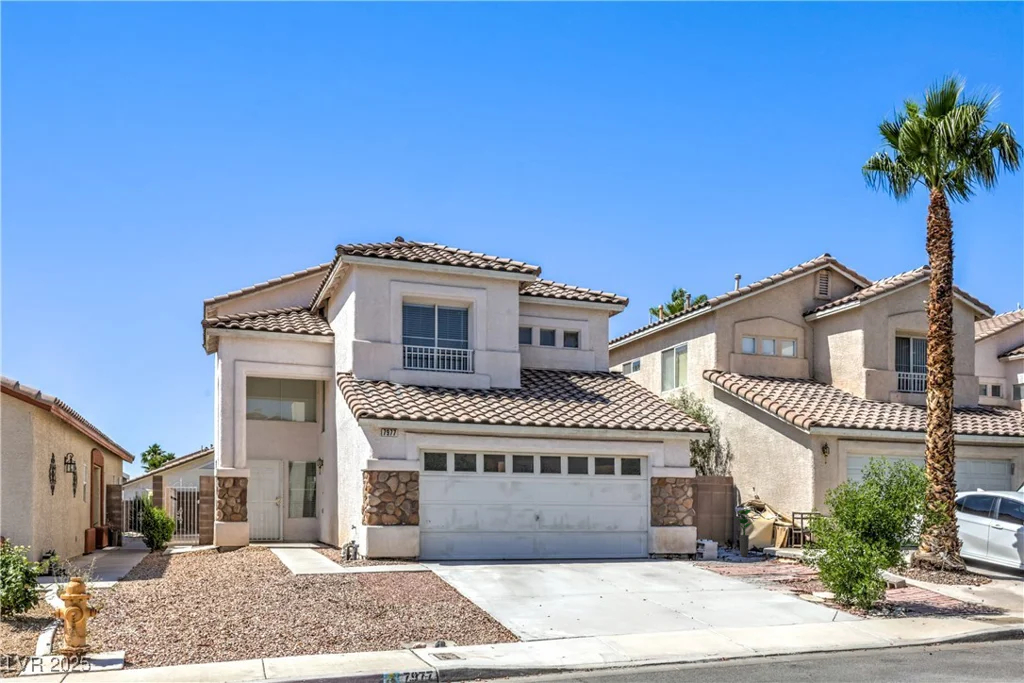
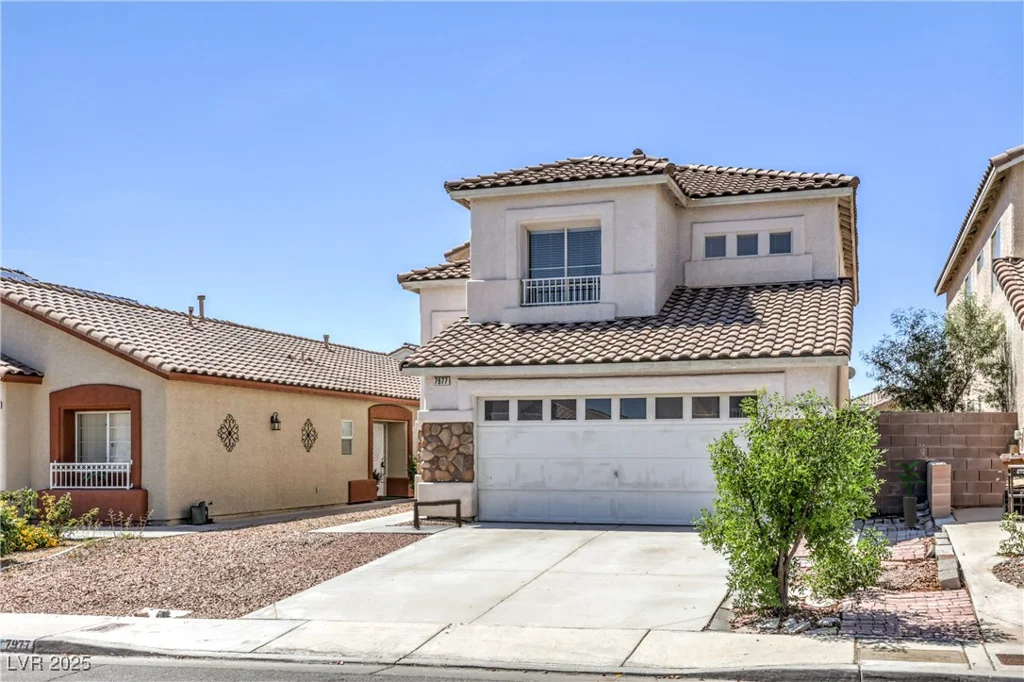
bench: none [376,540,422,567] -> present [413,499,462,529]

